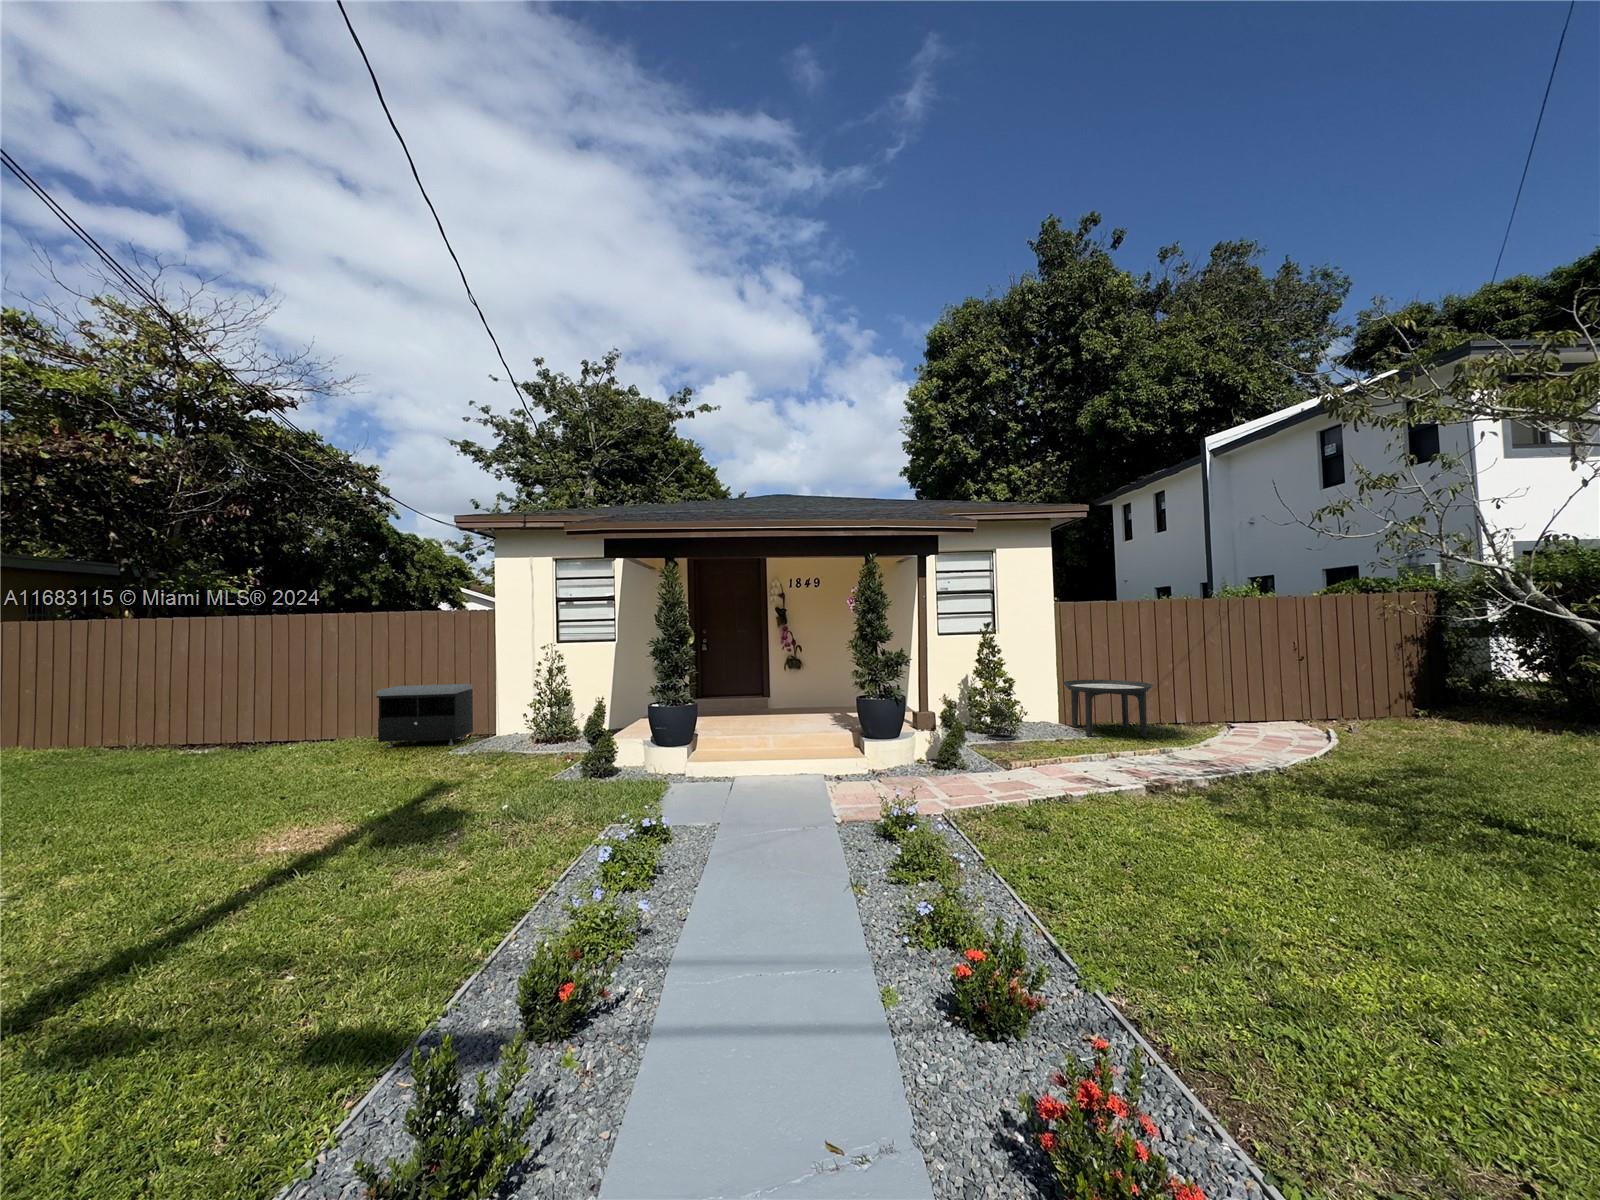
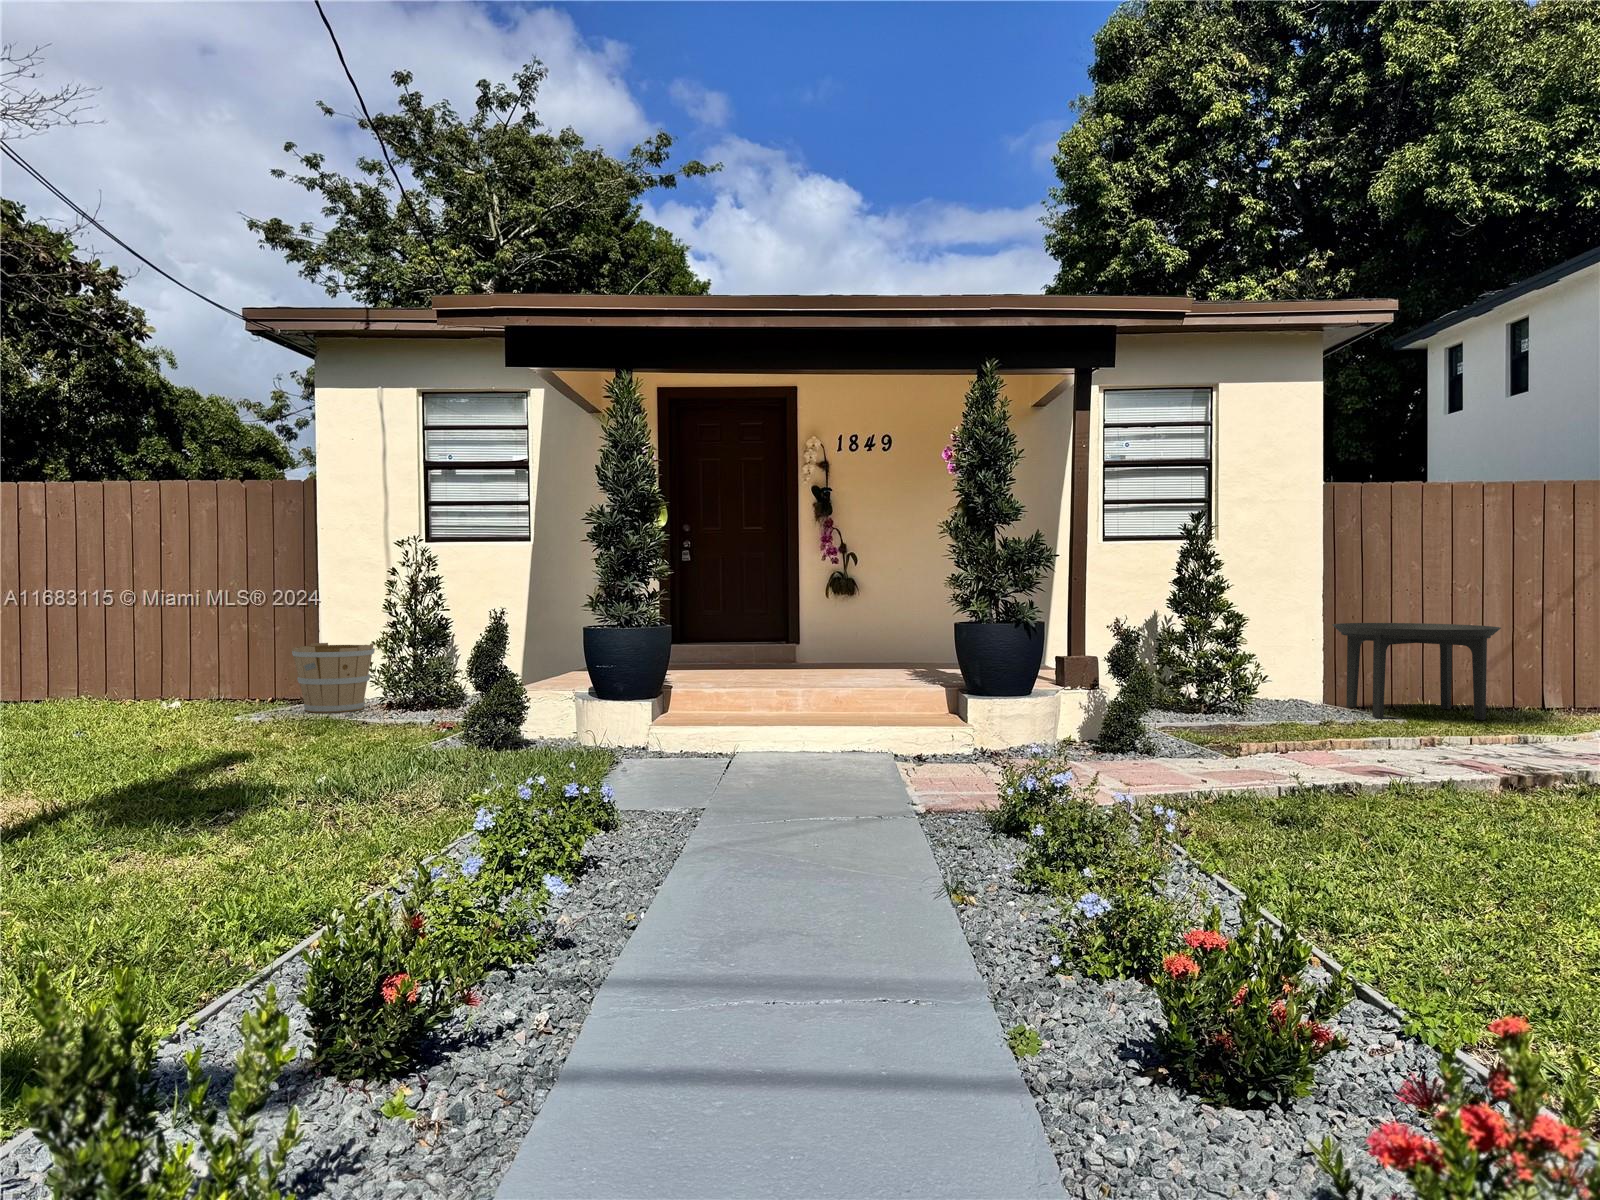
storage bench: present [376,684,473,747] -> none [113,609,278,711]
potted tree: present [986,693,1014,740] -> none [1186,625,1243,719]
wooden bucket: none [480,704,529,746] -> present [292,643,375,713]

